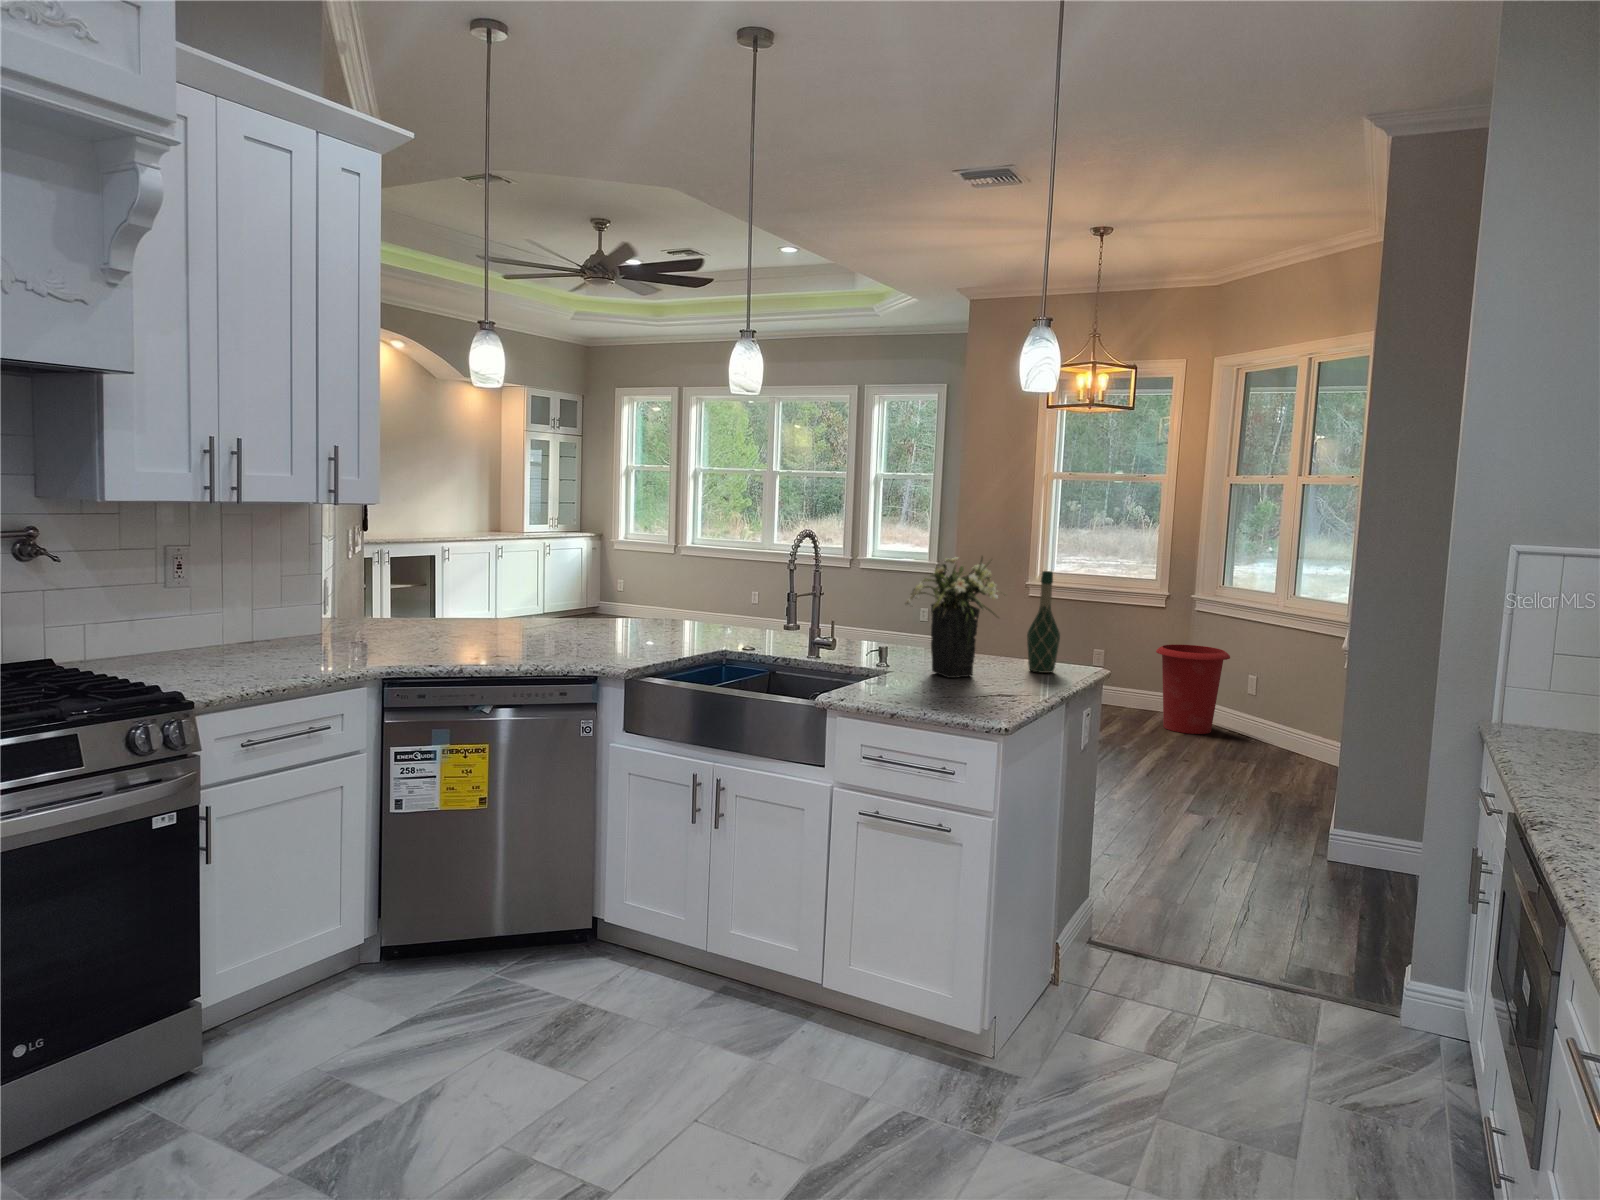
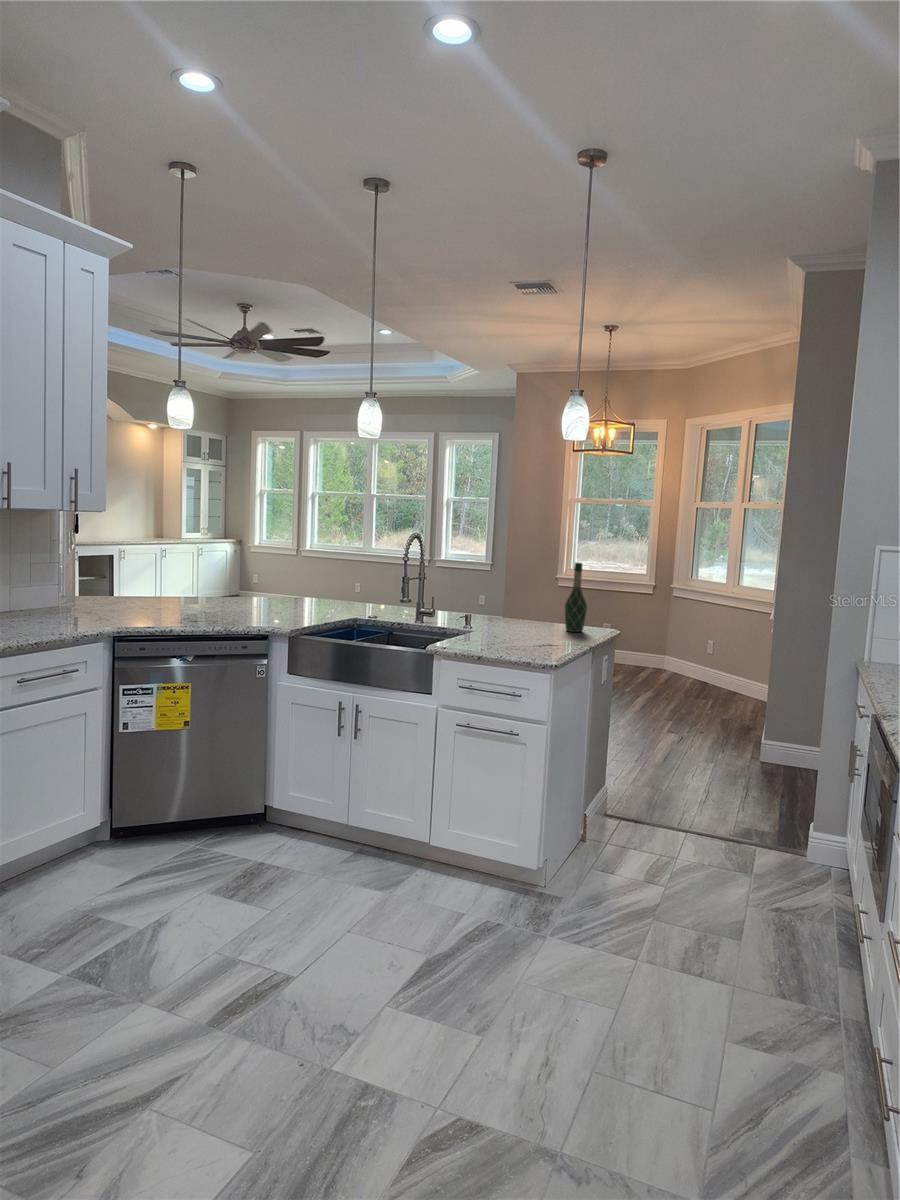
flower arrangement: present [905,556,1006,678] -> none [483,551,553,635]
waste bin: present [1156,644,1230,734] -> none [645,620,696,682]

